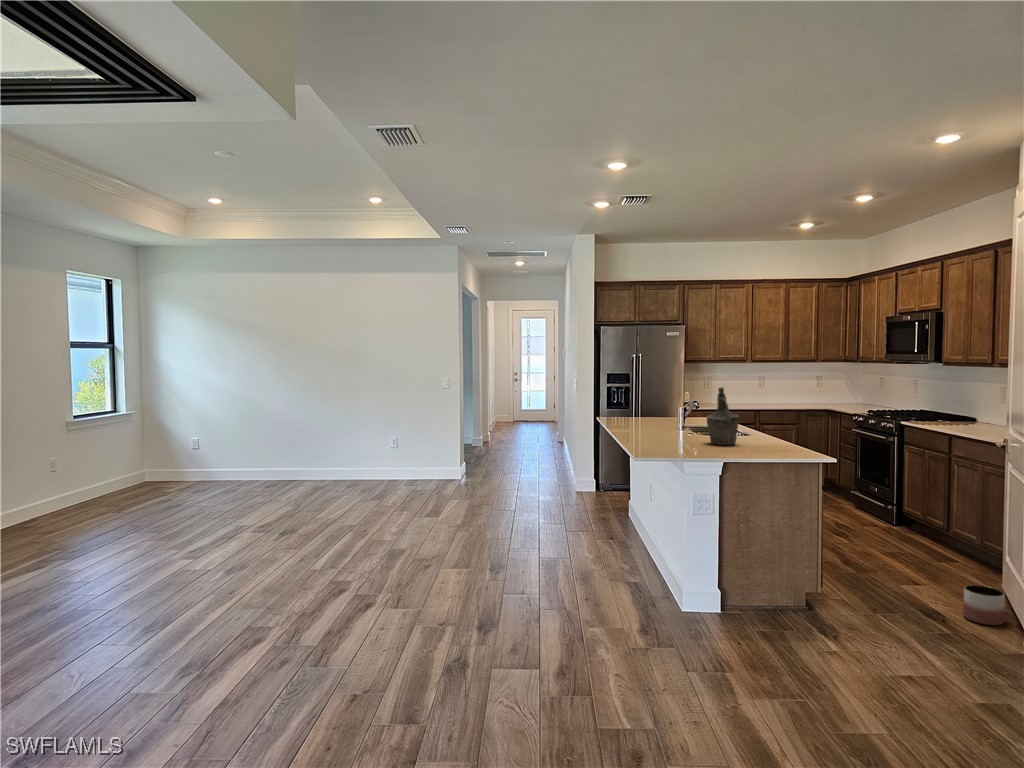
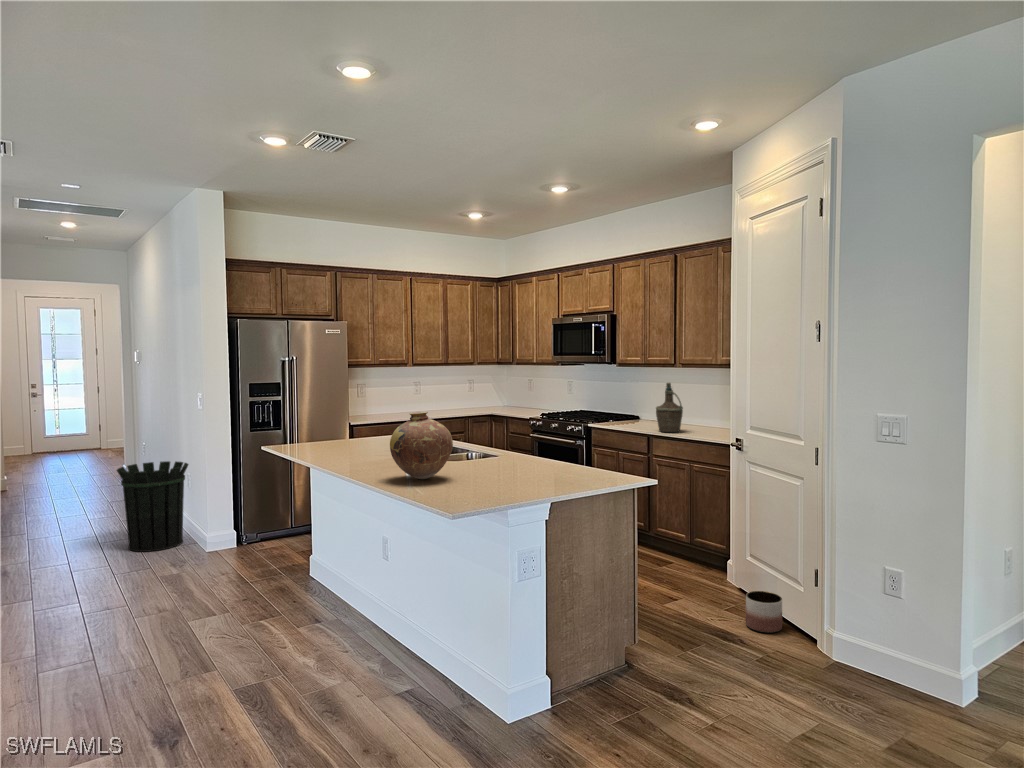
bottle: present [706,388,739,445] -> present [656,383,683,432]
vase: none [632,394,677,441] -> present [390,412,453,479]
waste bin: none [526,427,570,486] -> present [117,461,188,552]

